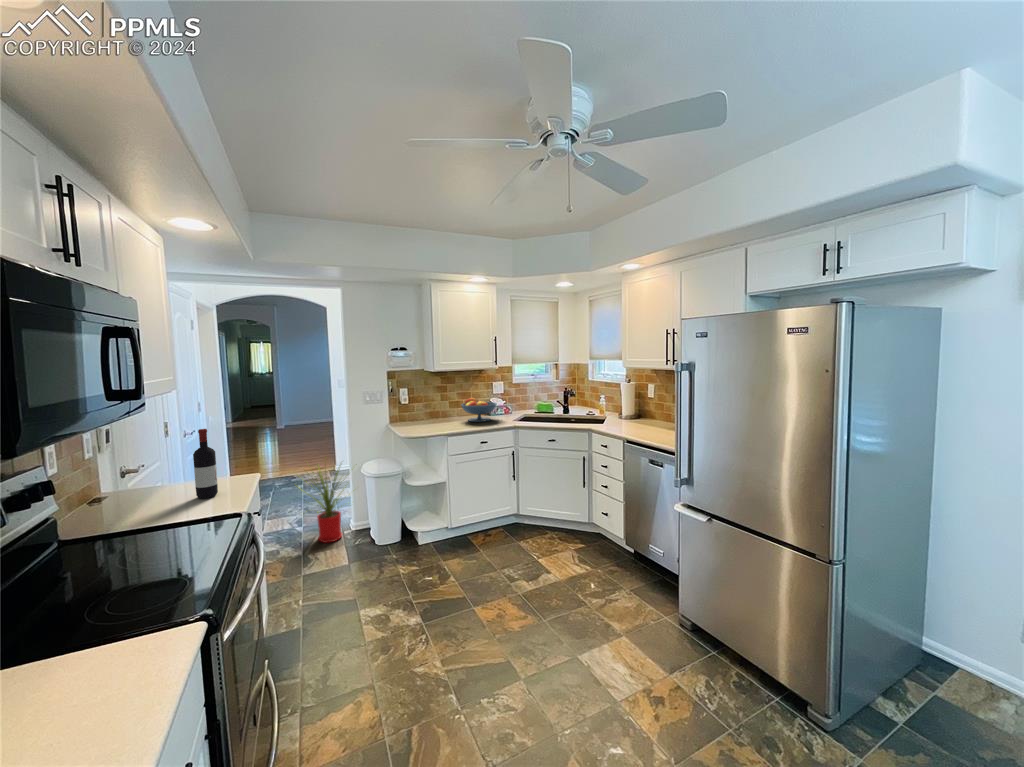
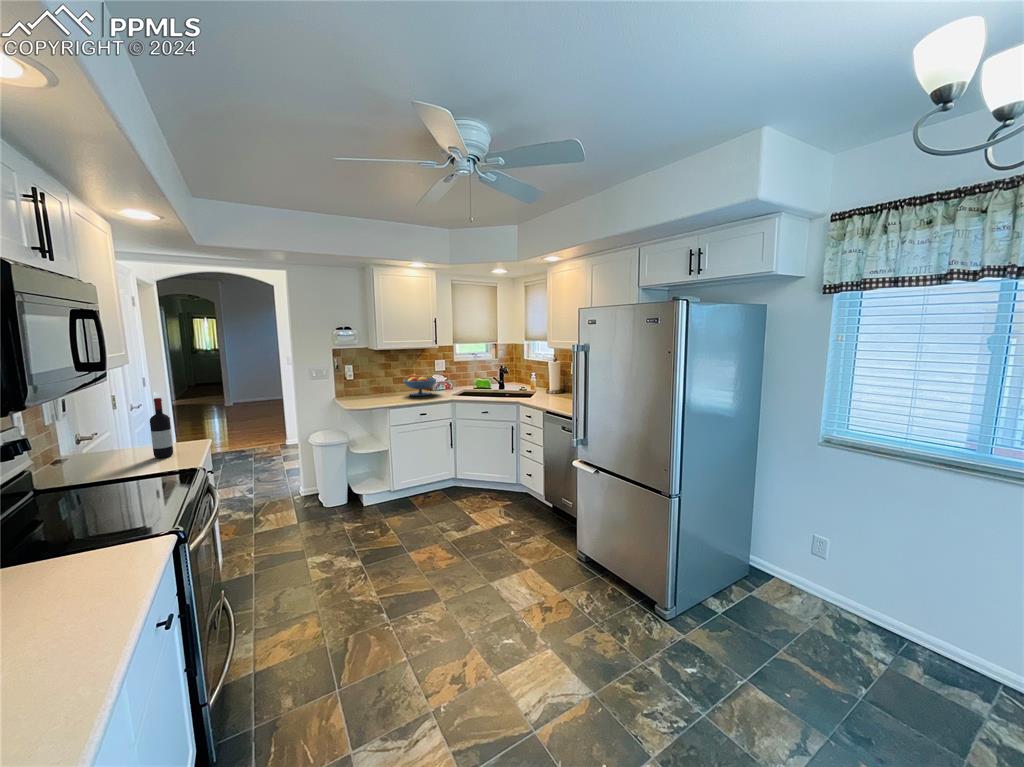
house plant: present [306,469,346,543] -> none [243,428,307,507]

